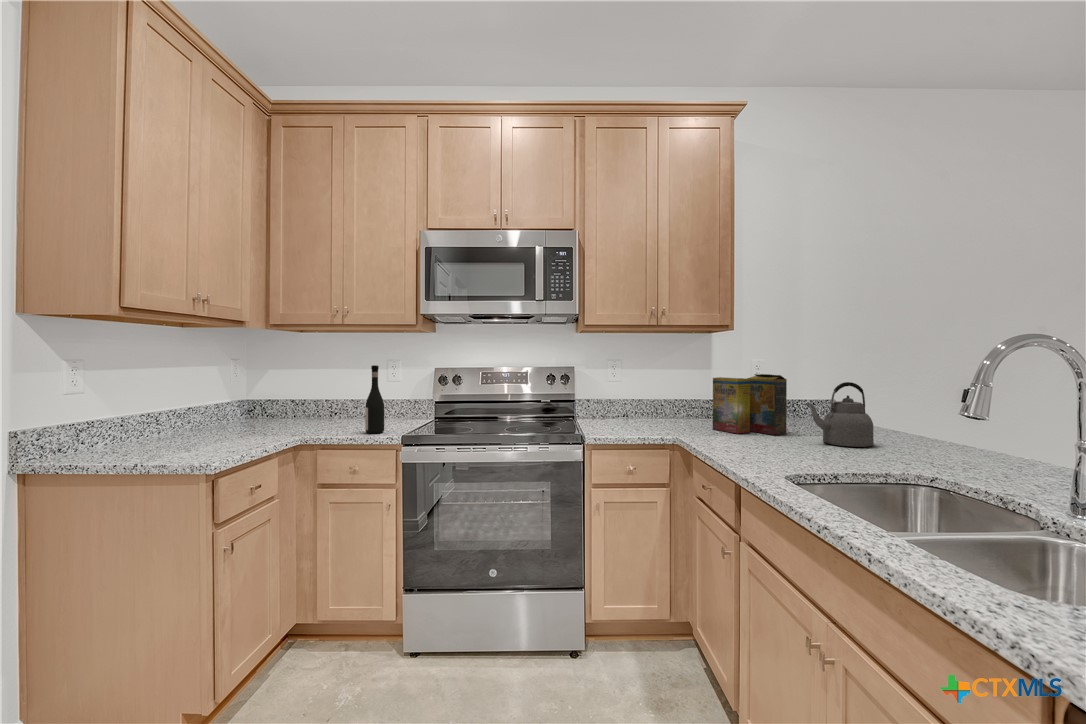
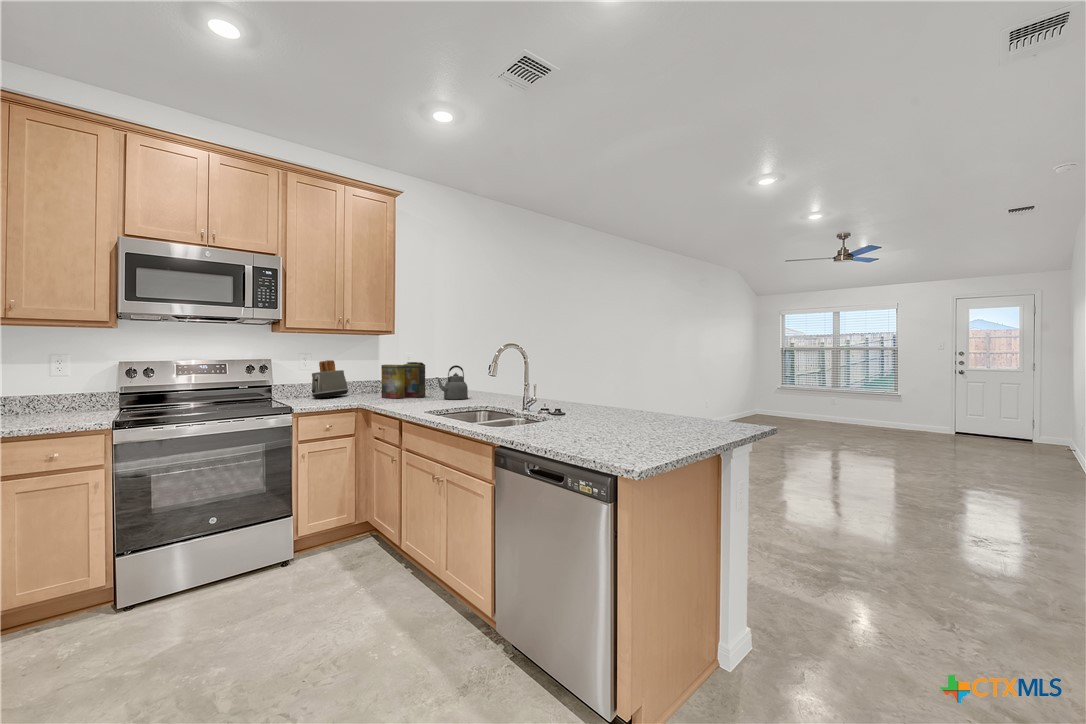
wine bottle: present [365,365,384,433] -> none [55,358,80,421]
toaster: none [617,369,667,424] -> present [312,360,349,398]

